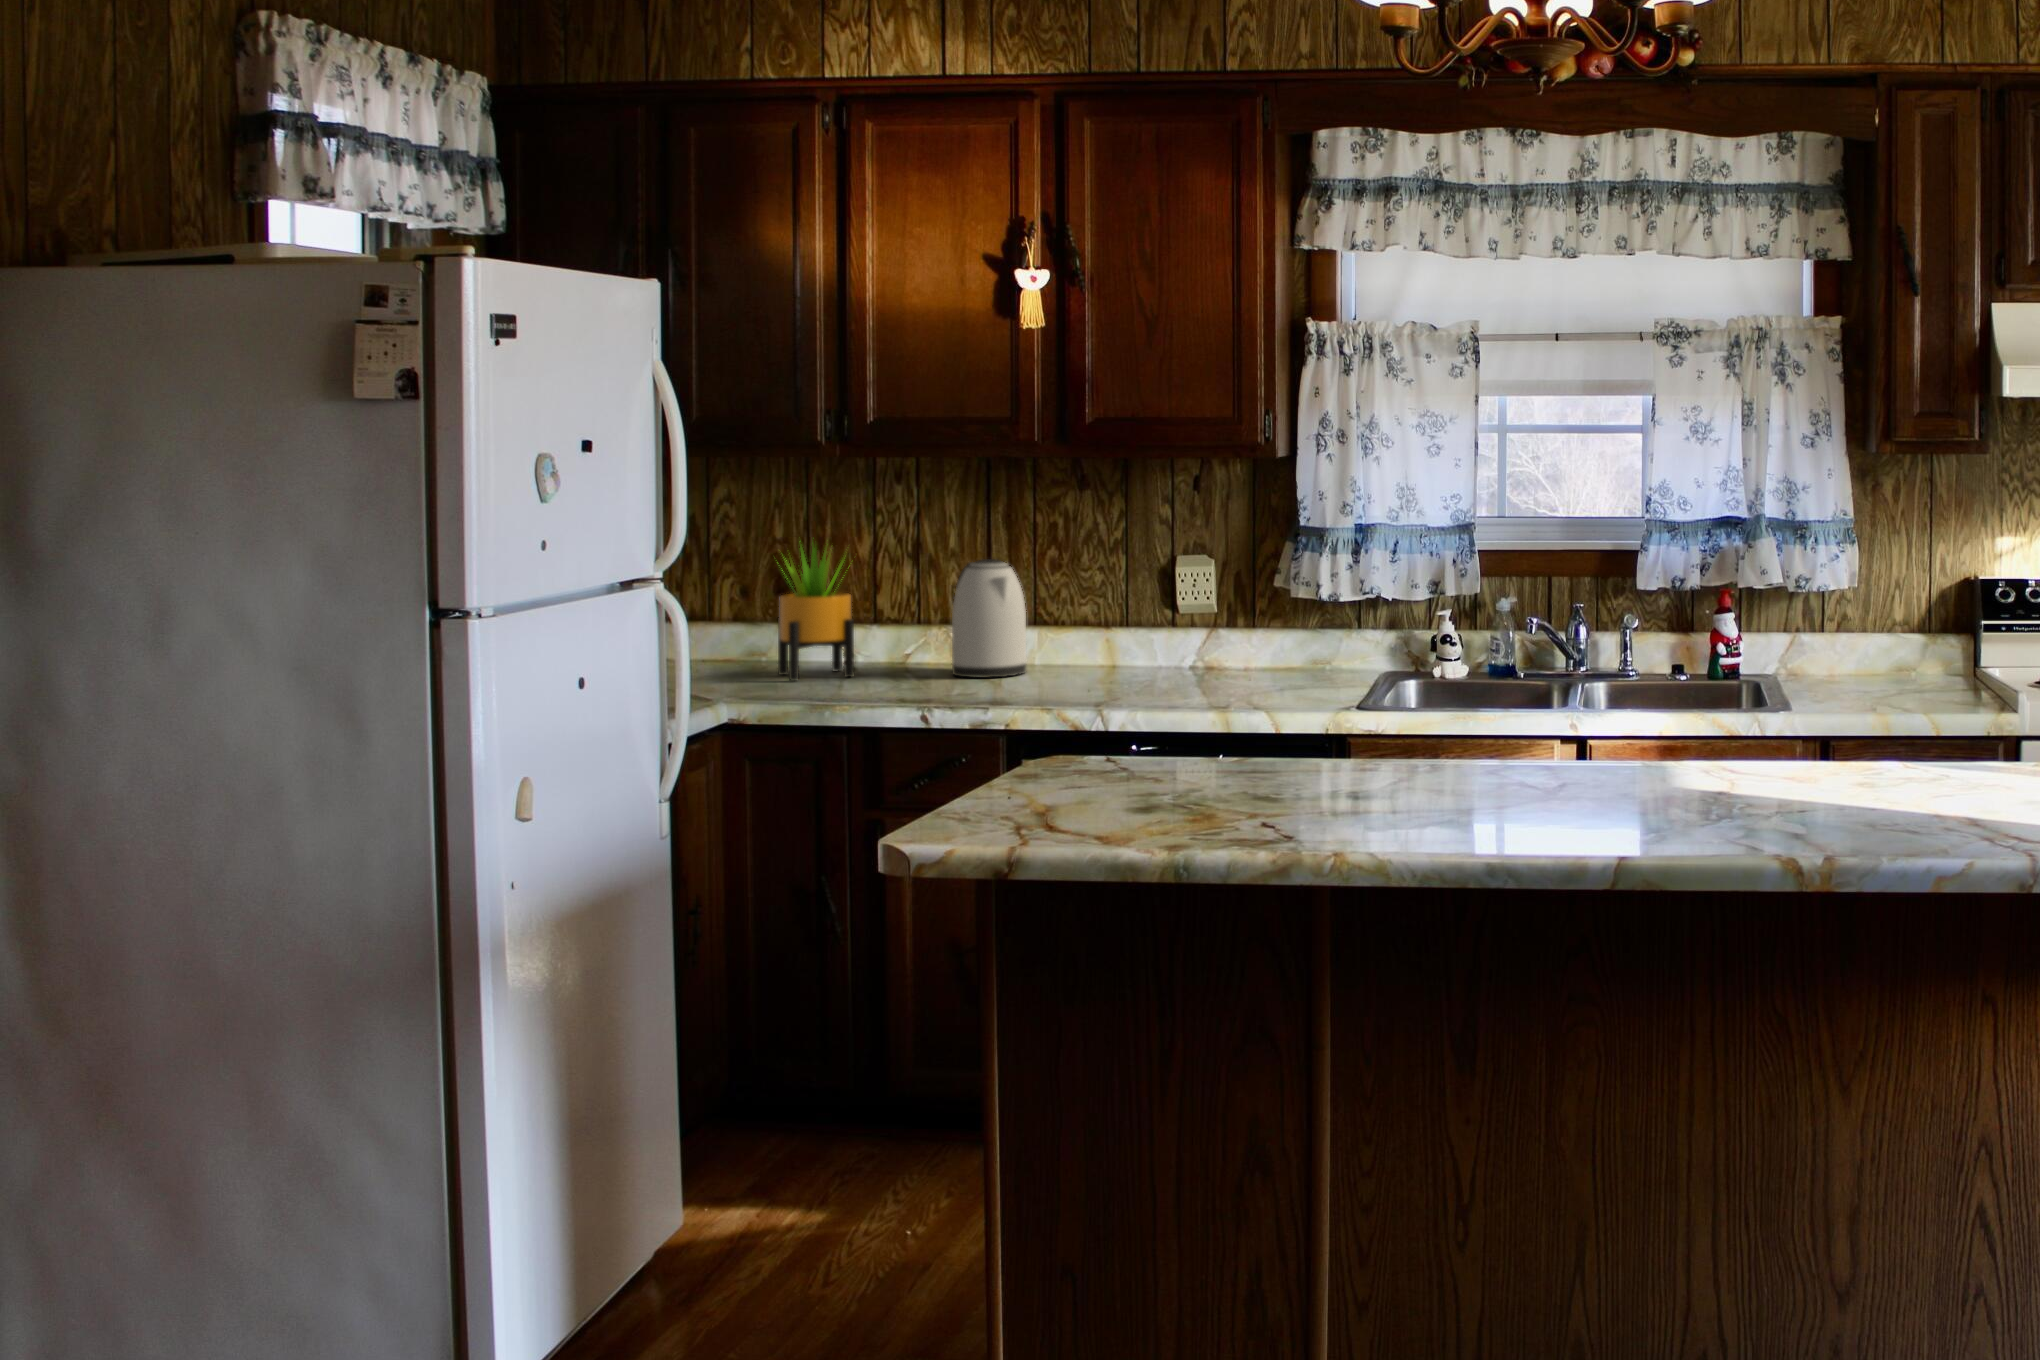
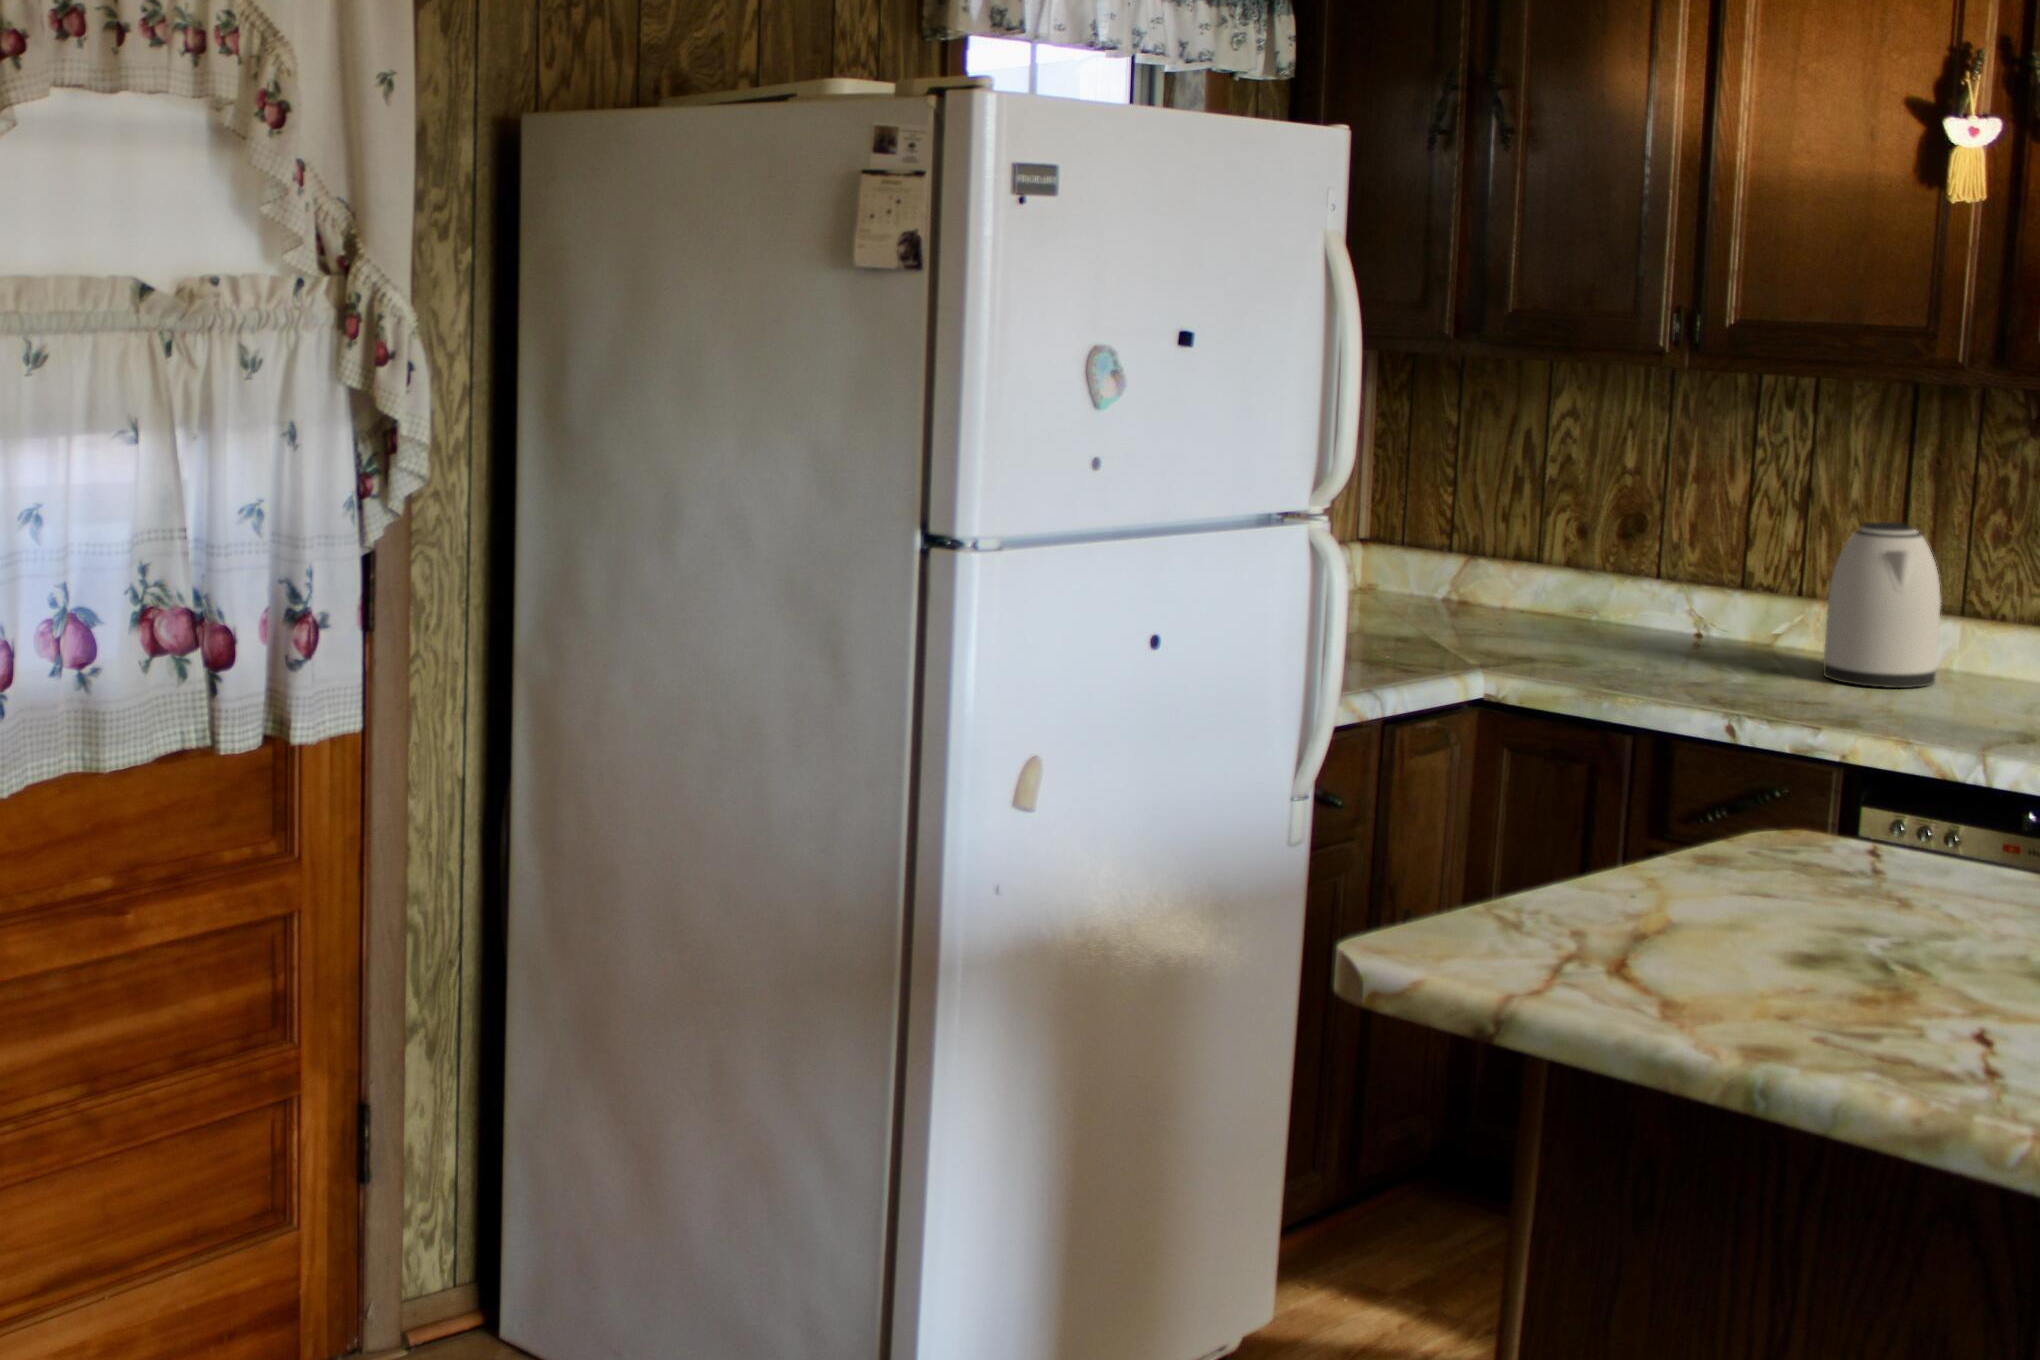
potted plant: present [778,541,854,681] -> none [1596,470,1708,660]

